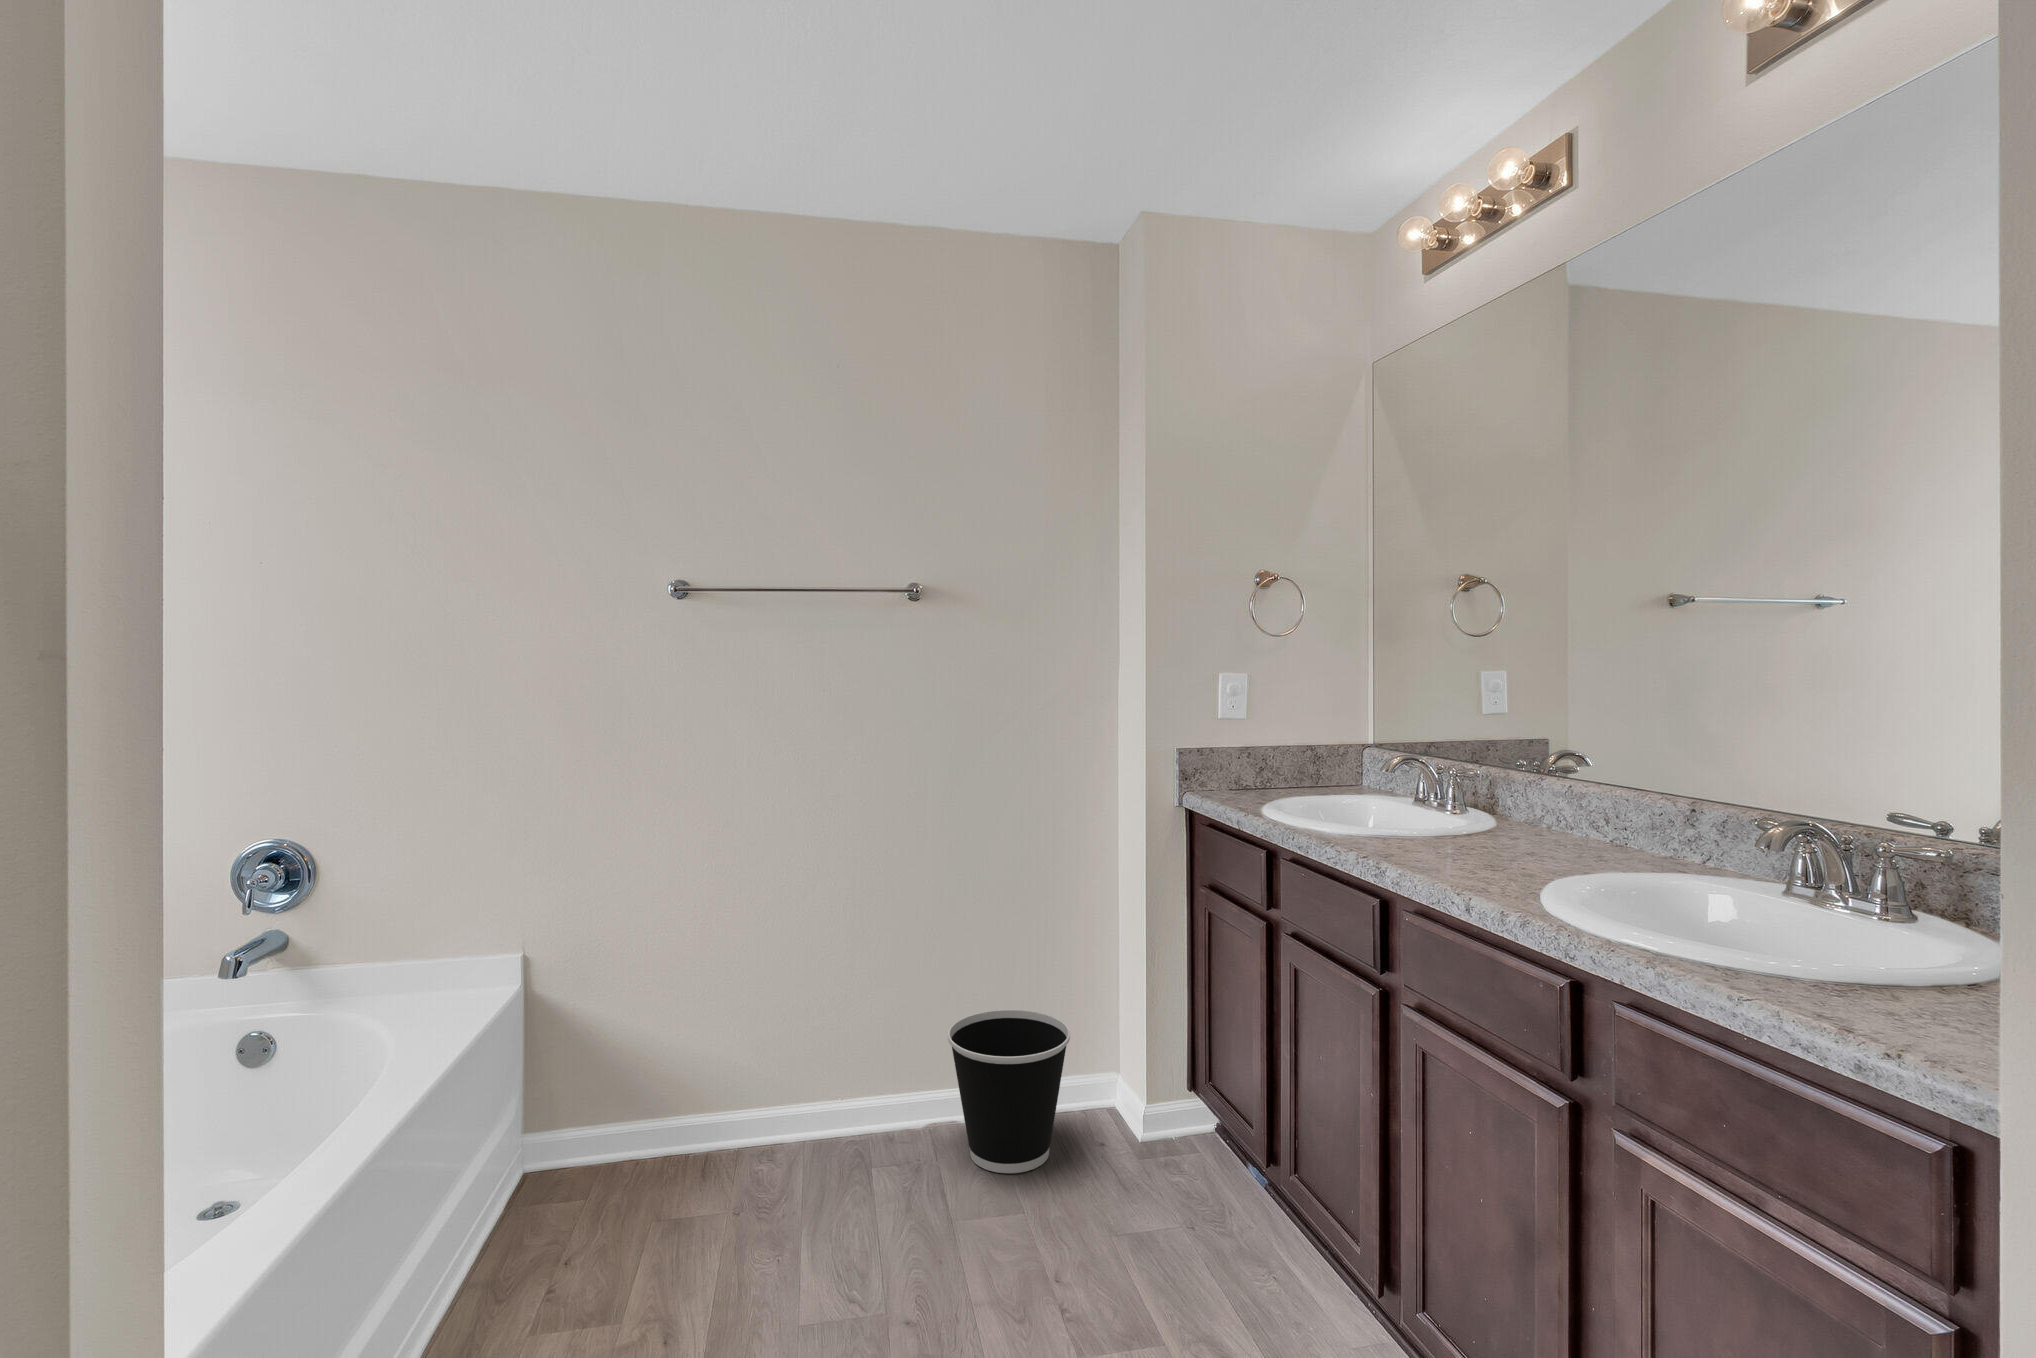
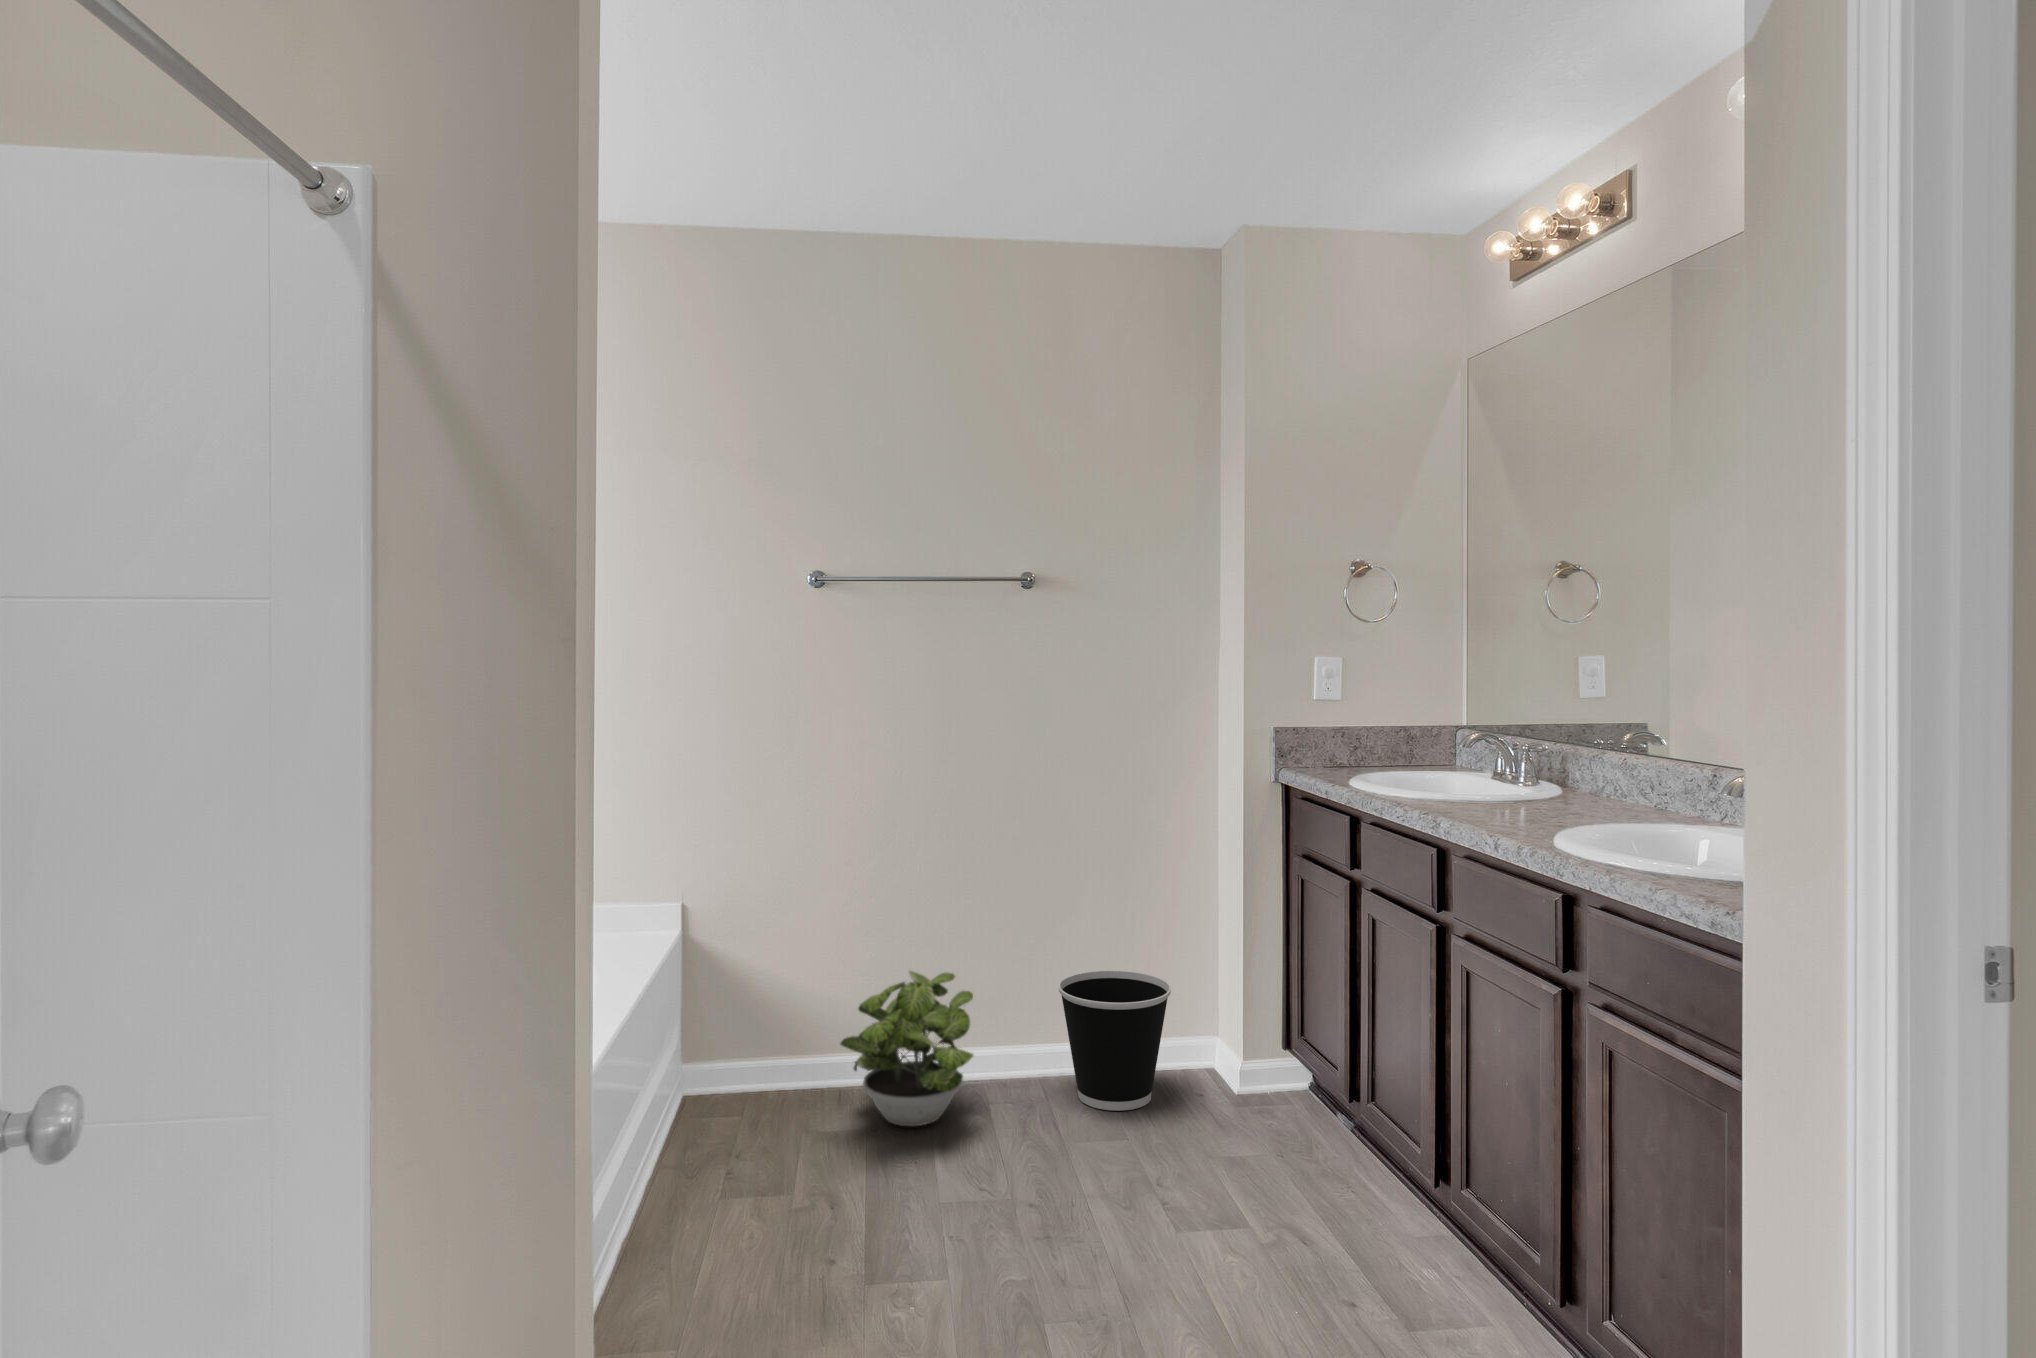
potted plant: none [693,1021,851,1210] -> present [840,971,973,1126]

